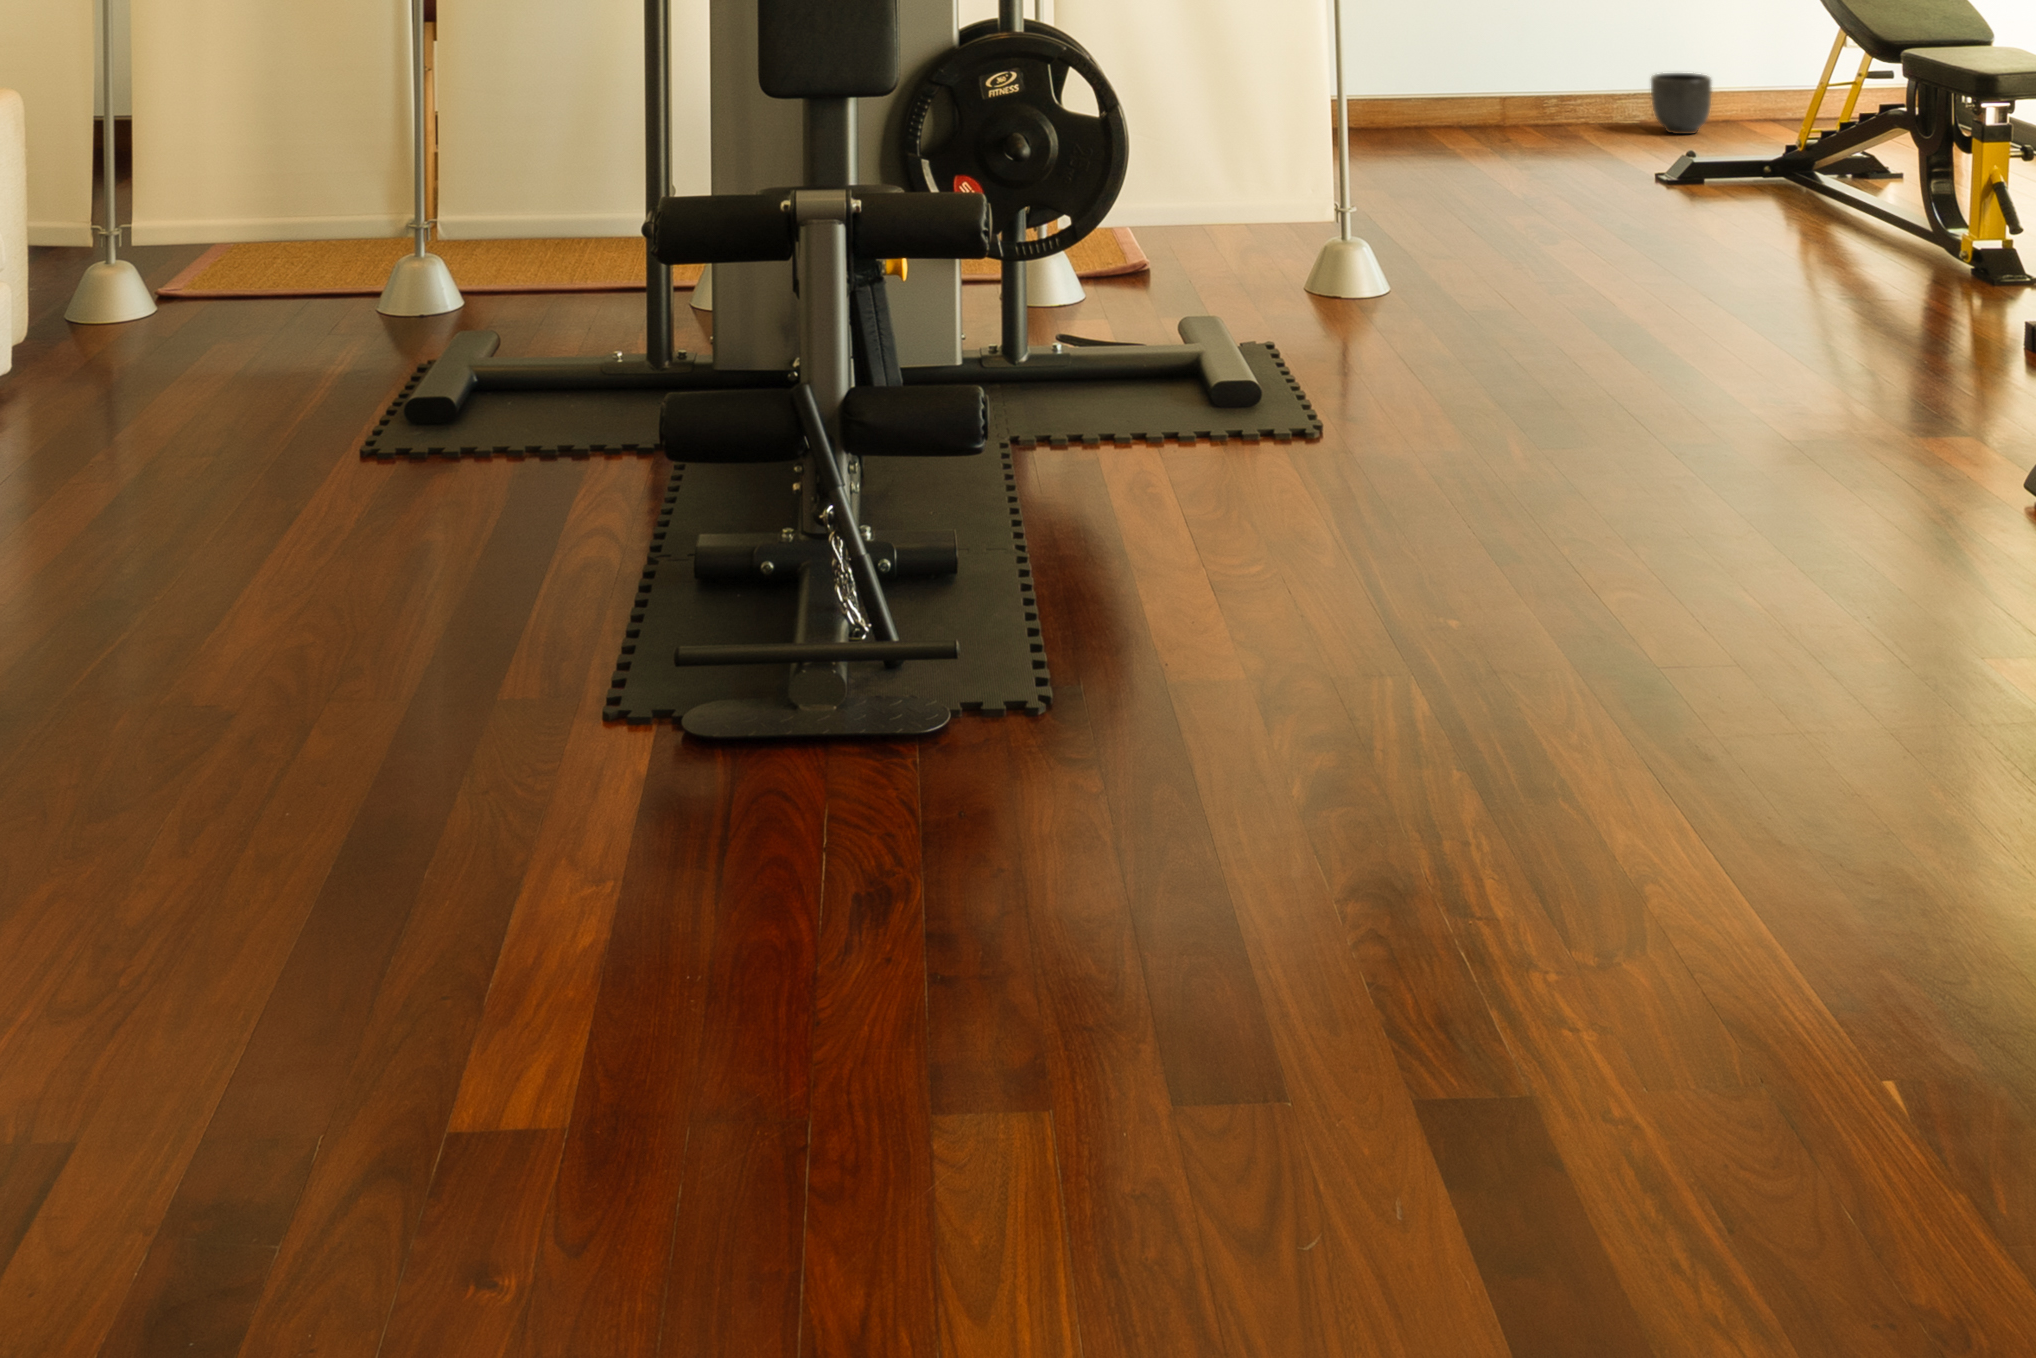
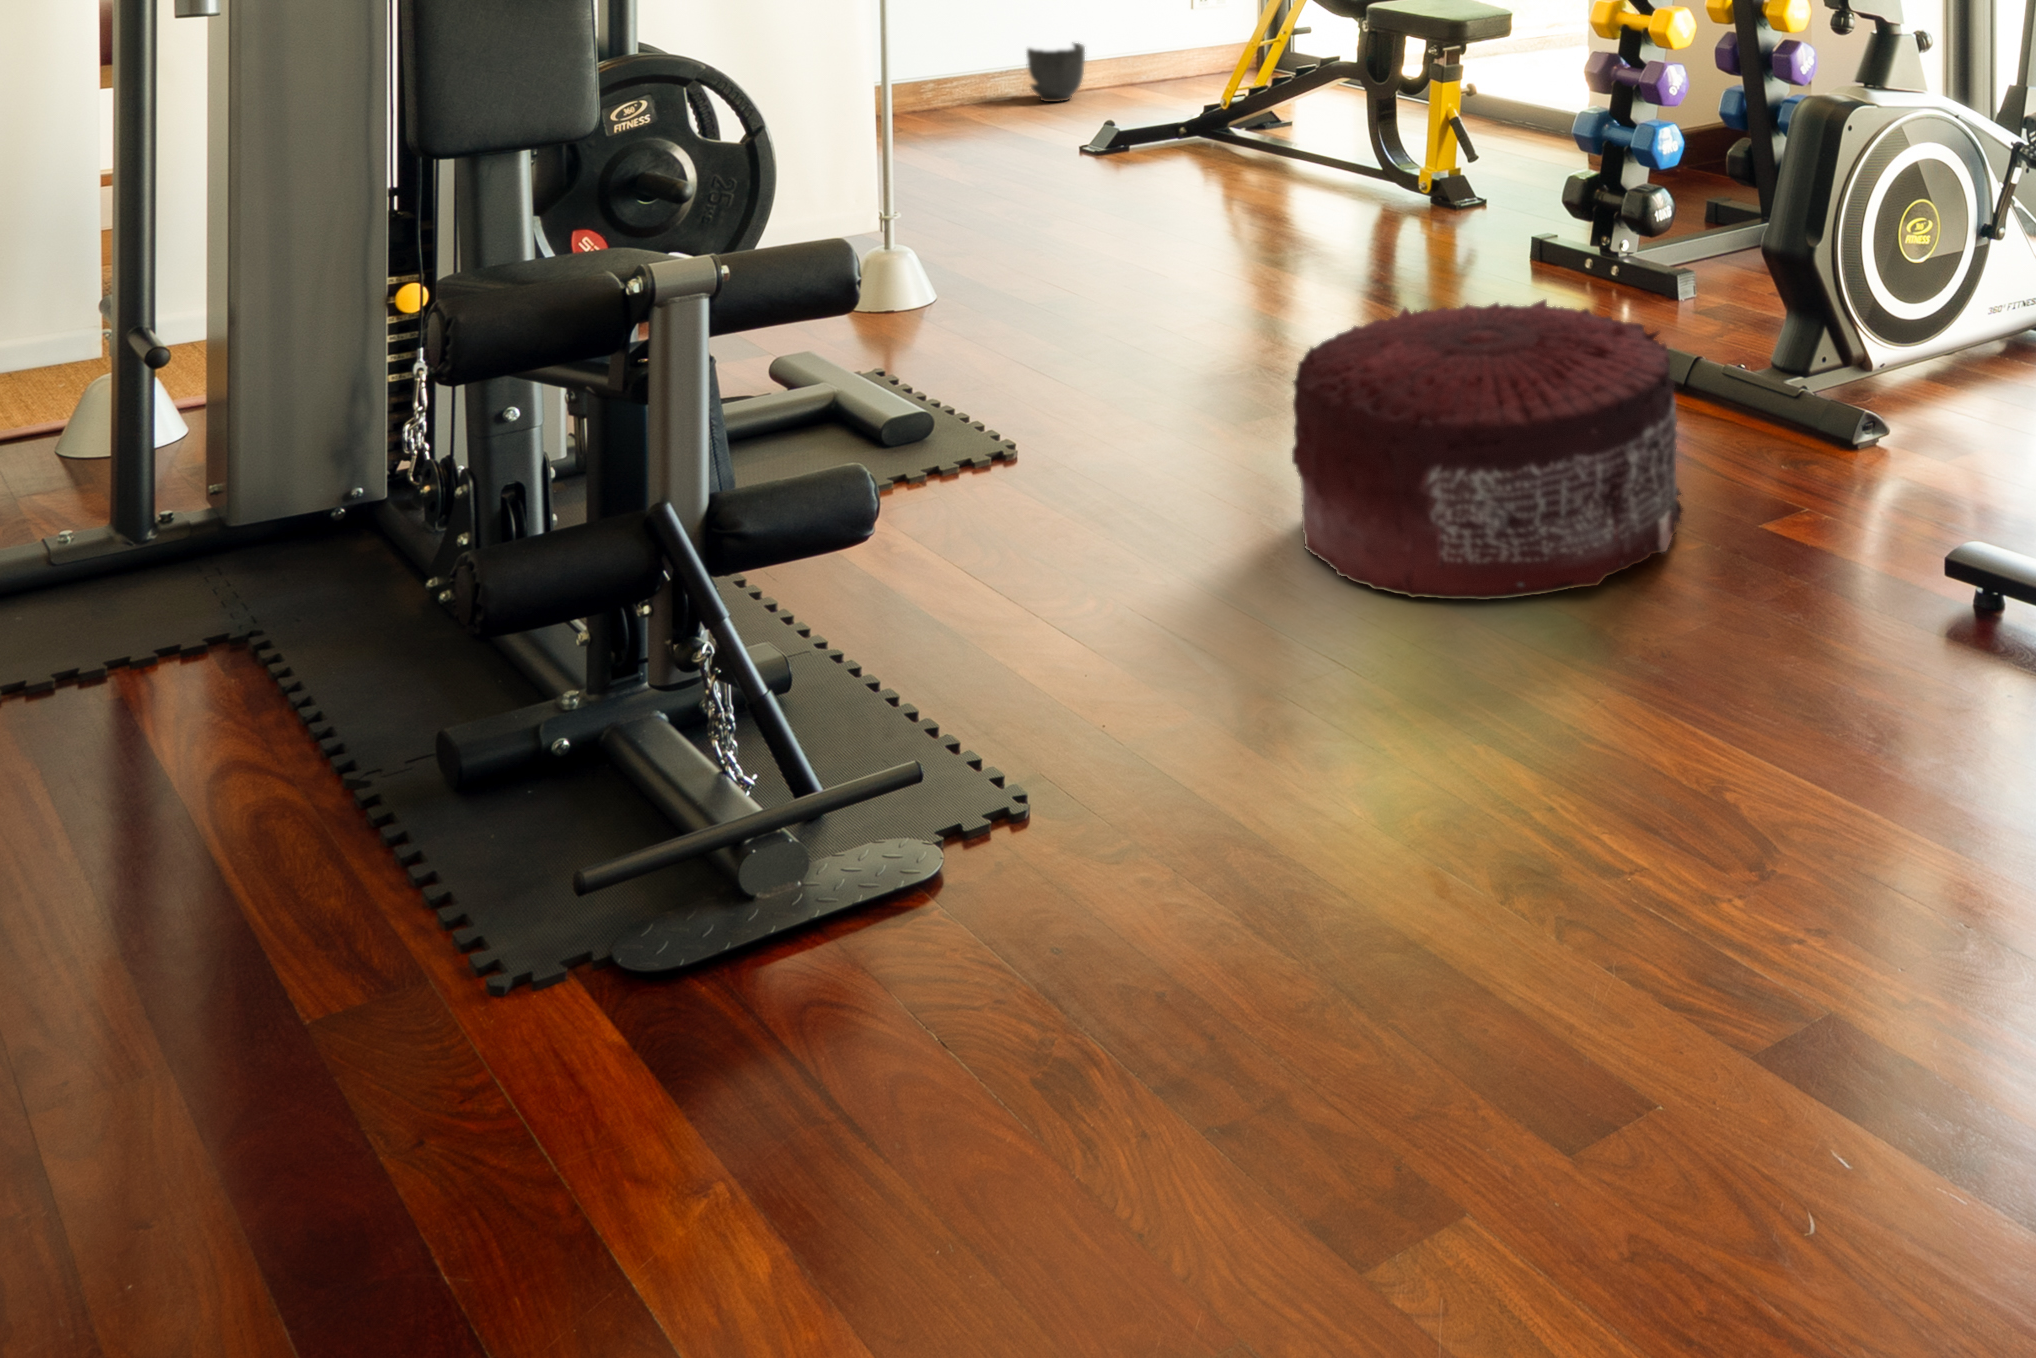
pouf: none [1474,342,1911,648] -> present [1292,300,1683,600]

